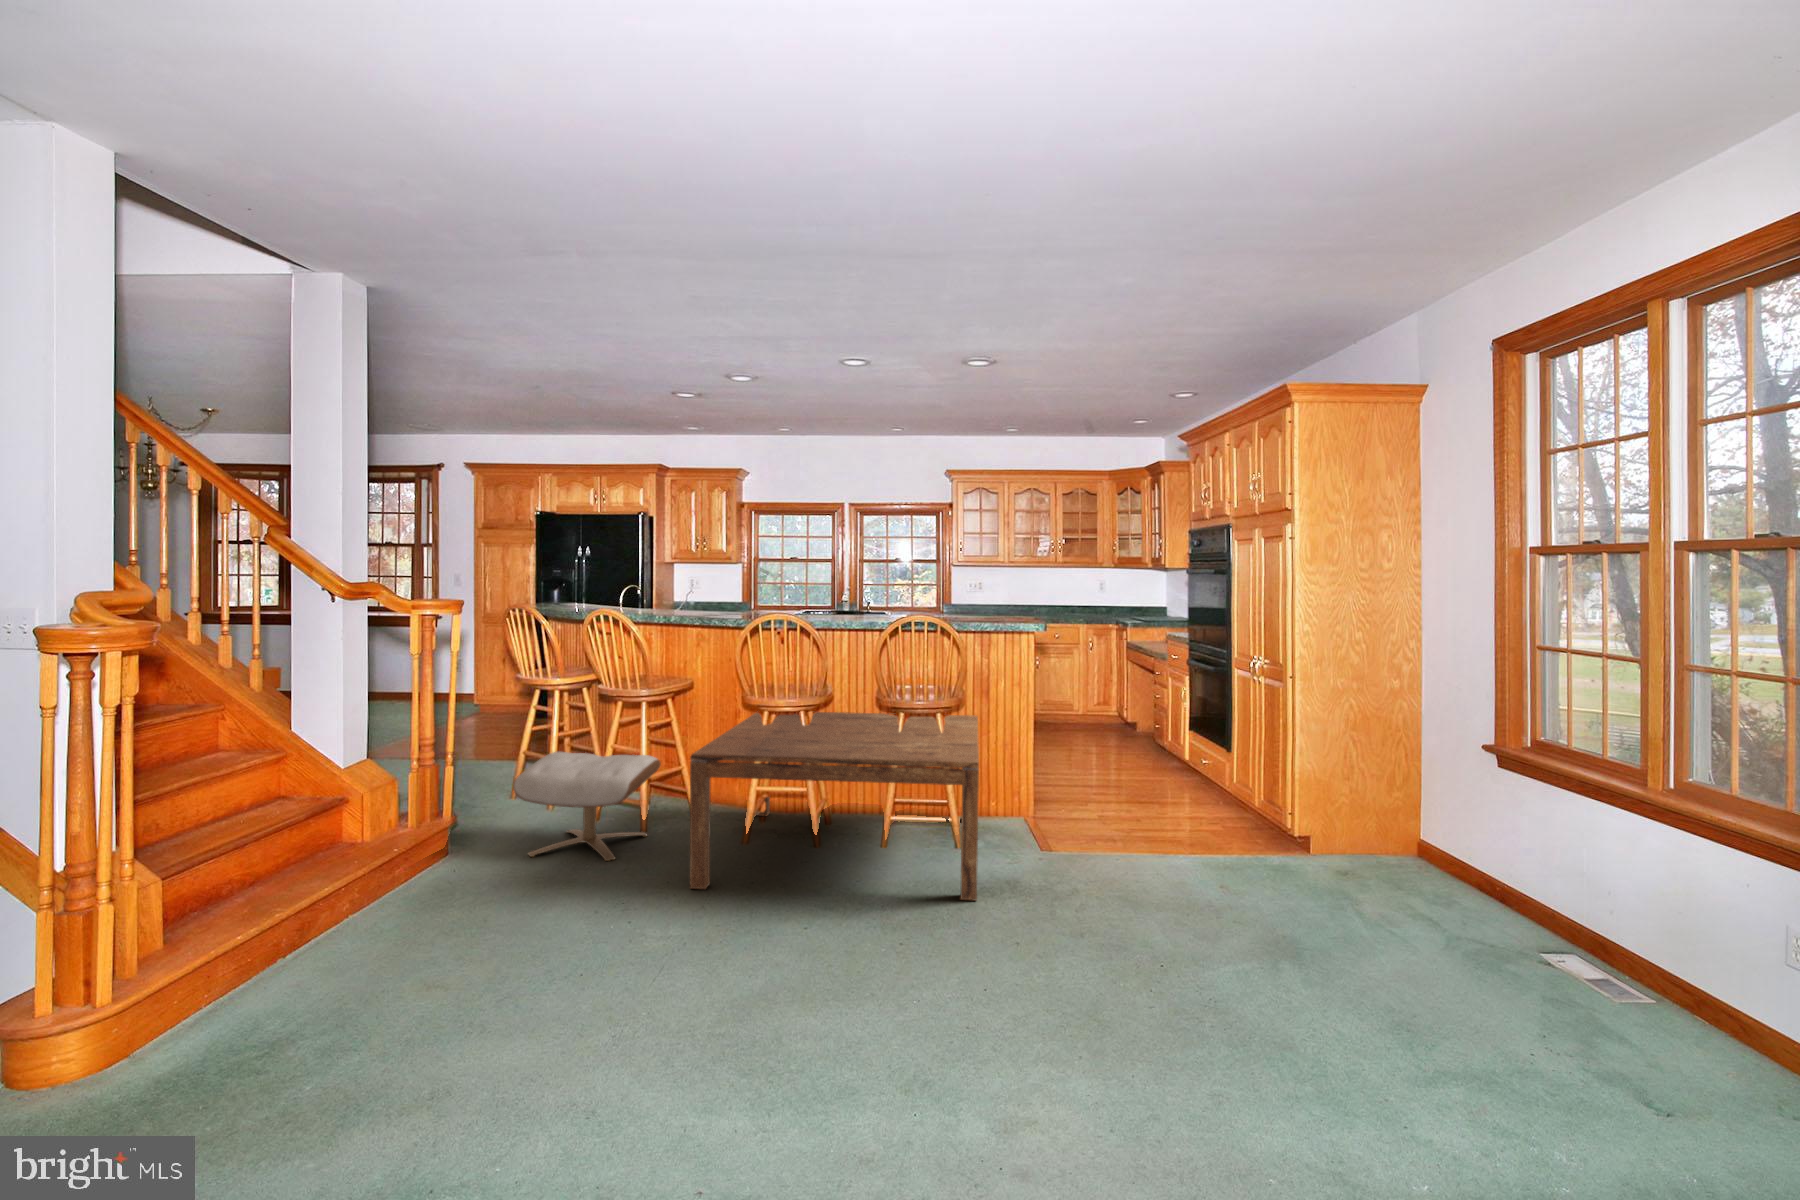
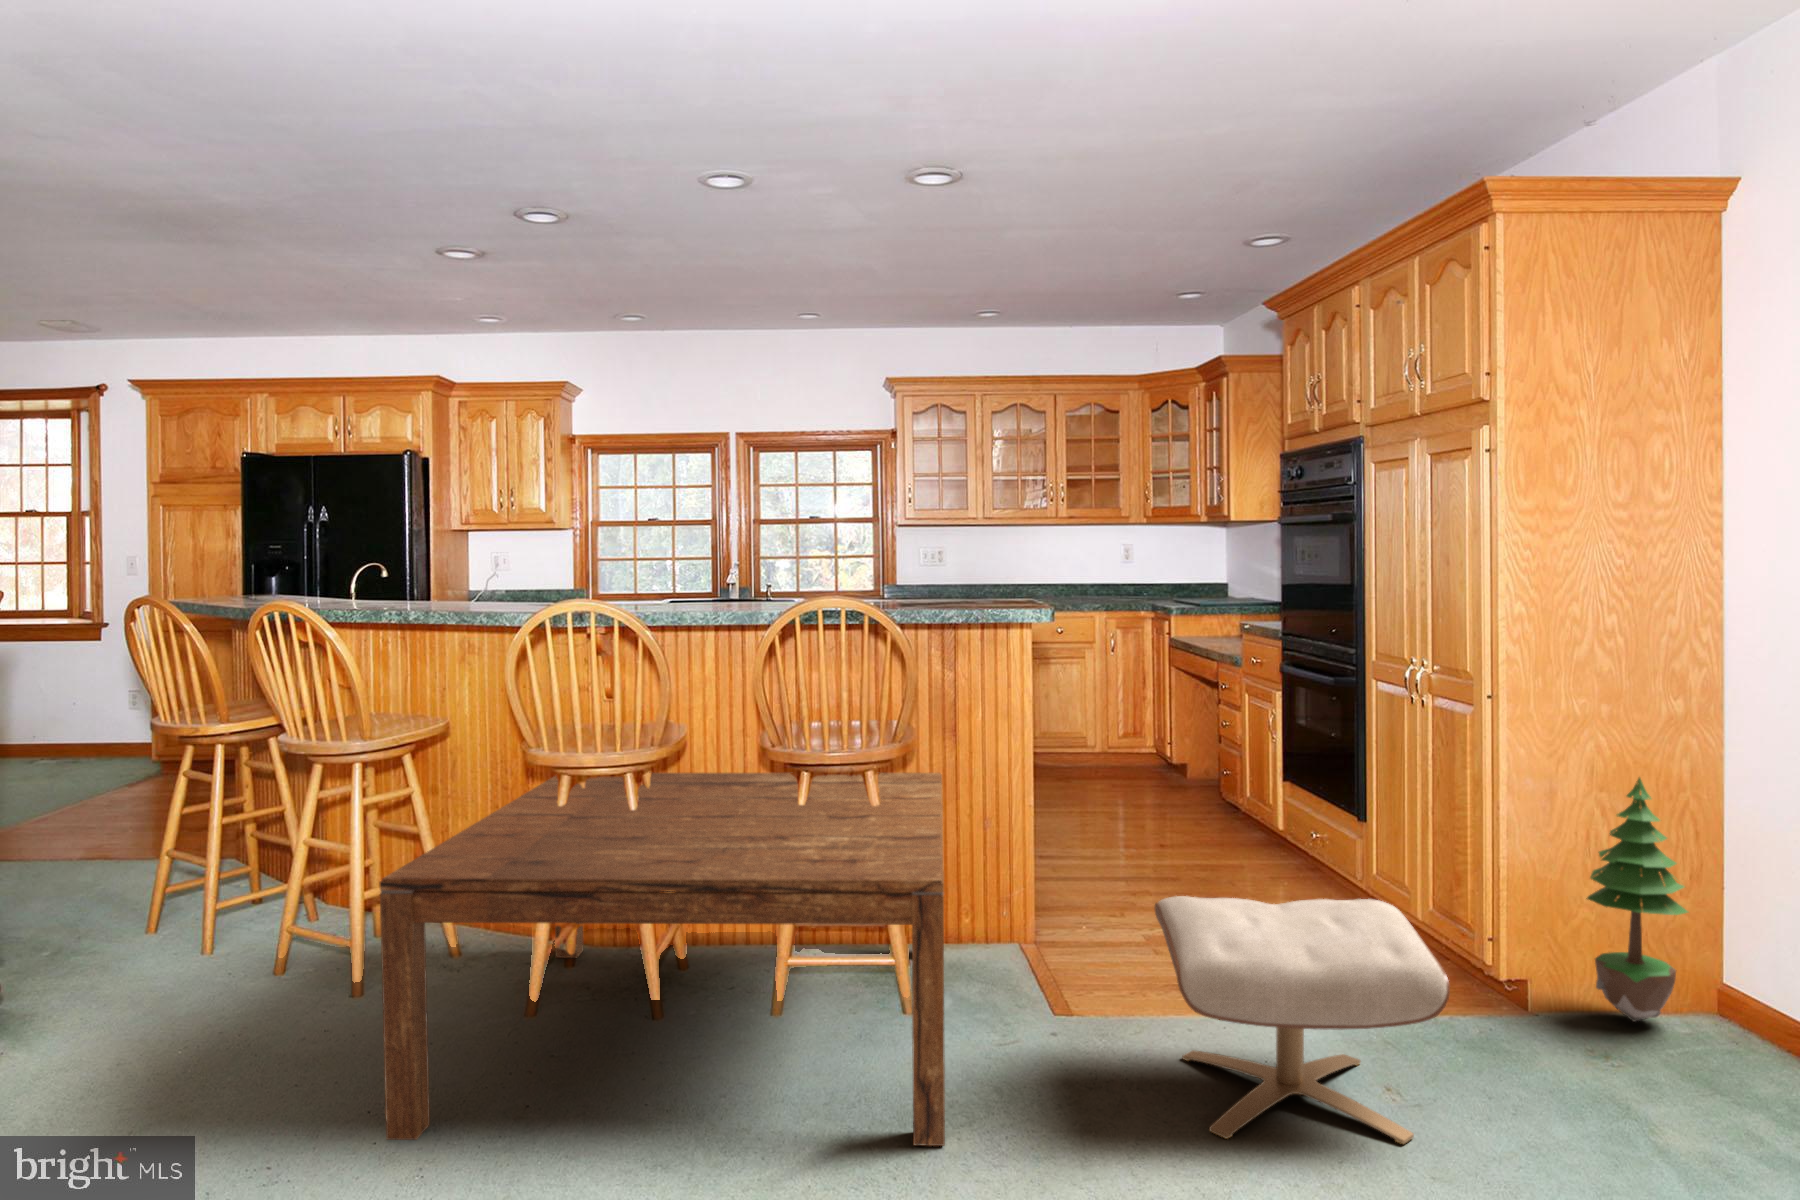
potted tree: none [1341,724,1398,863] -> present [1586,778,1688,1022]
ottoman: present [513,752,661,861] -> present [1154,896,1450,1144]

